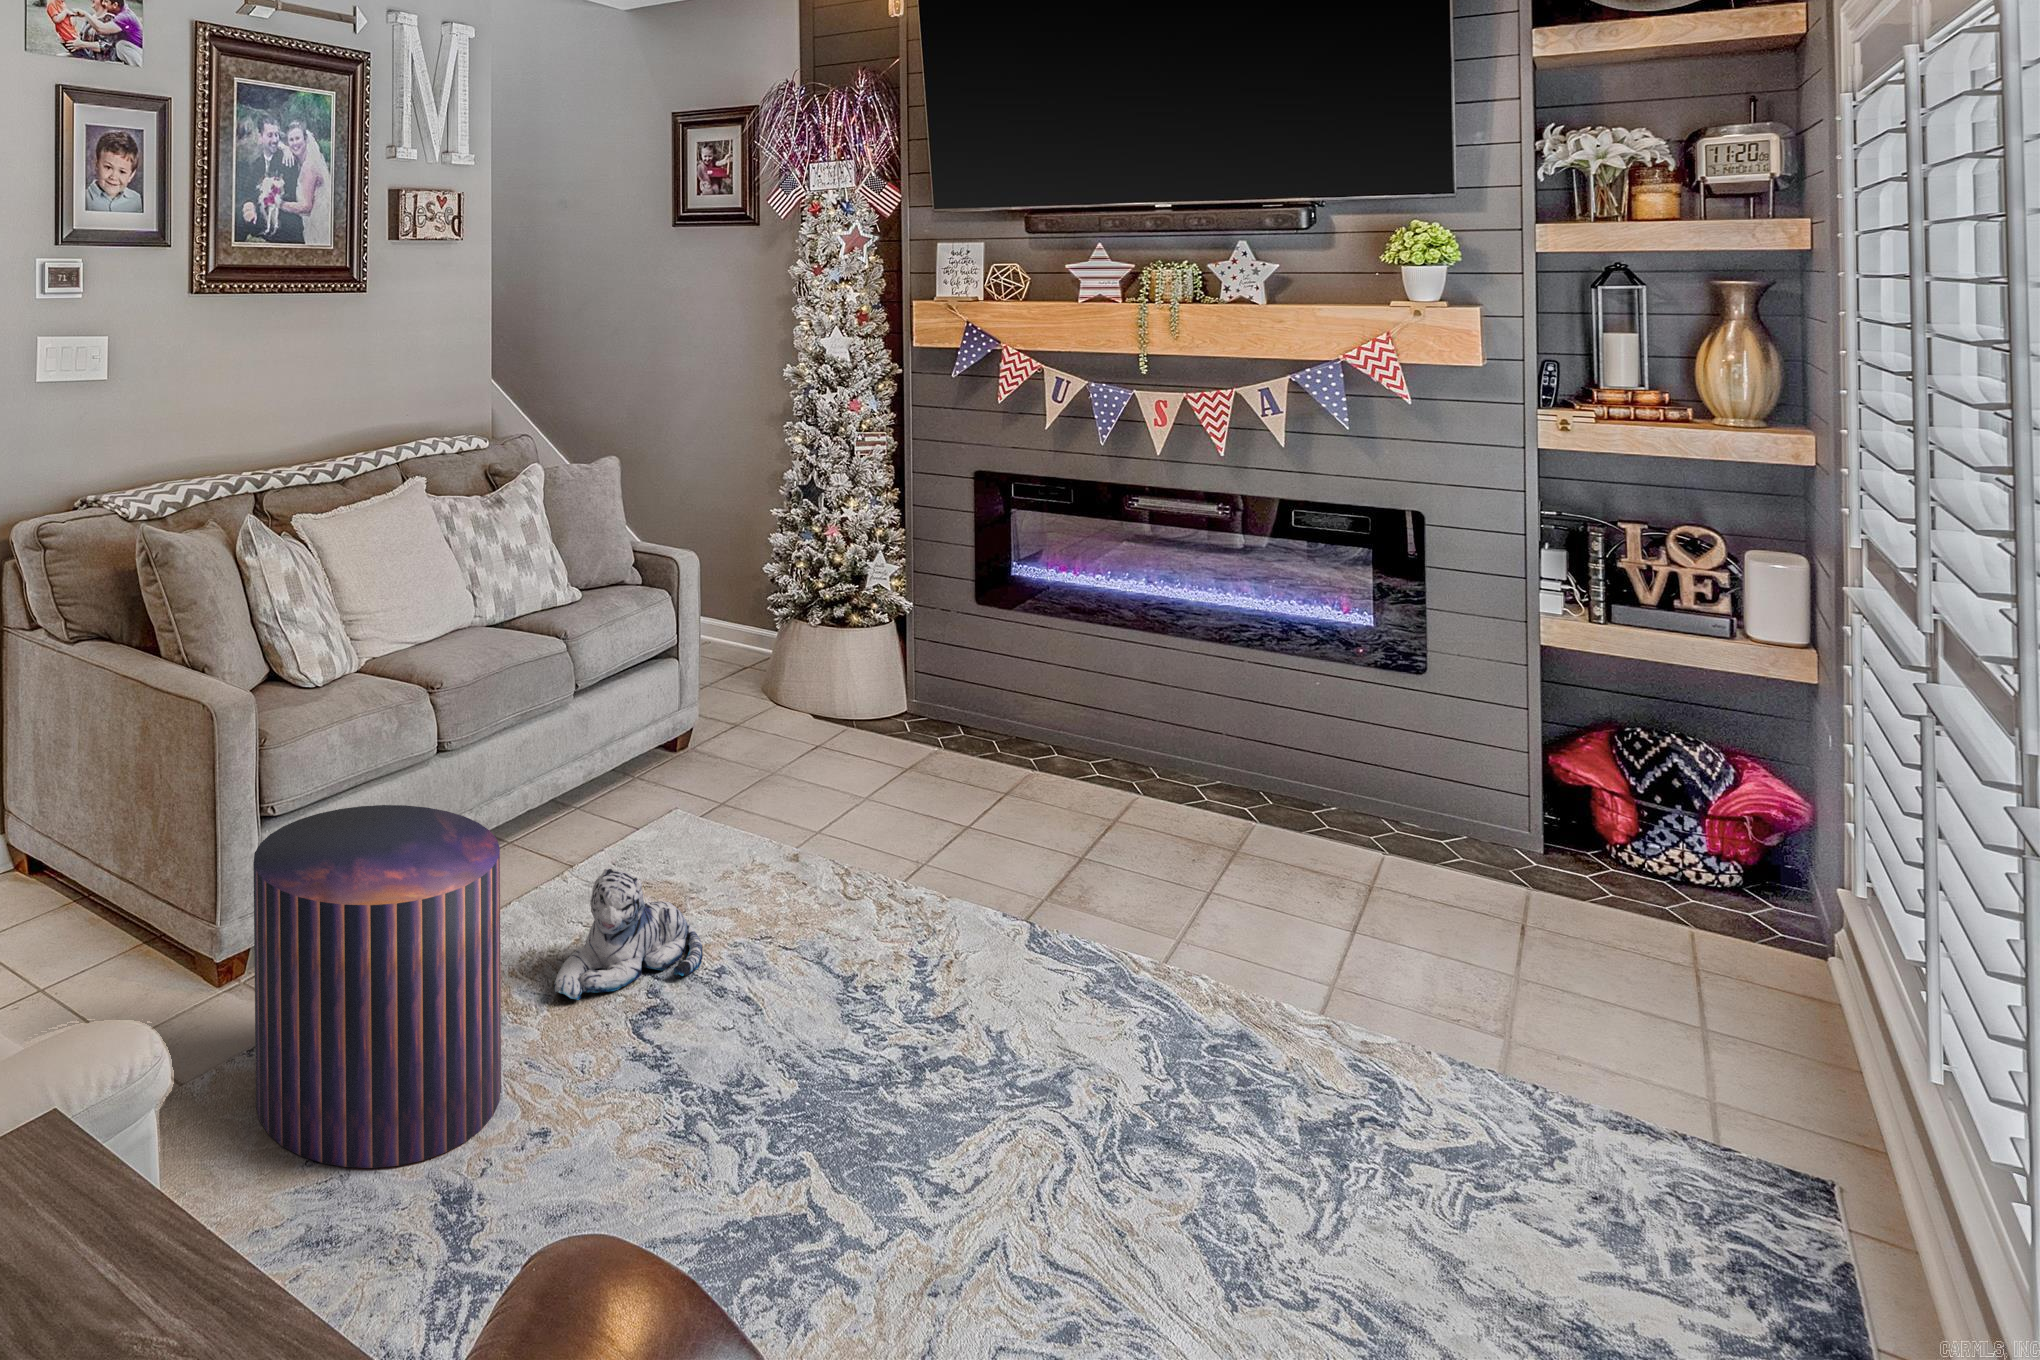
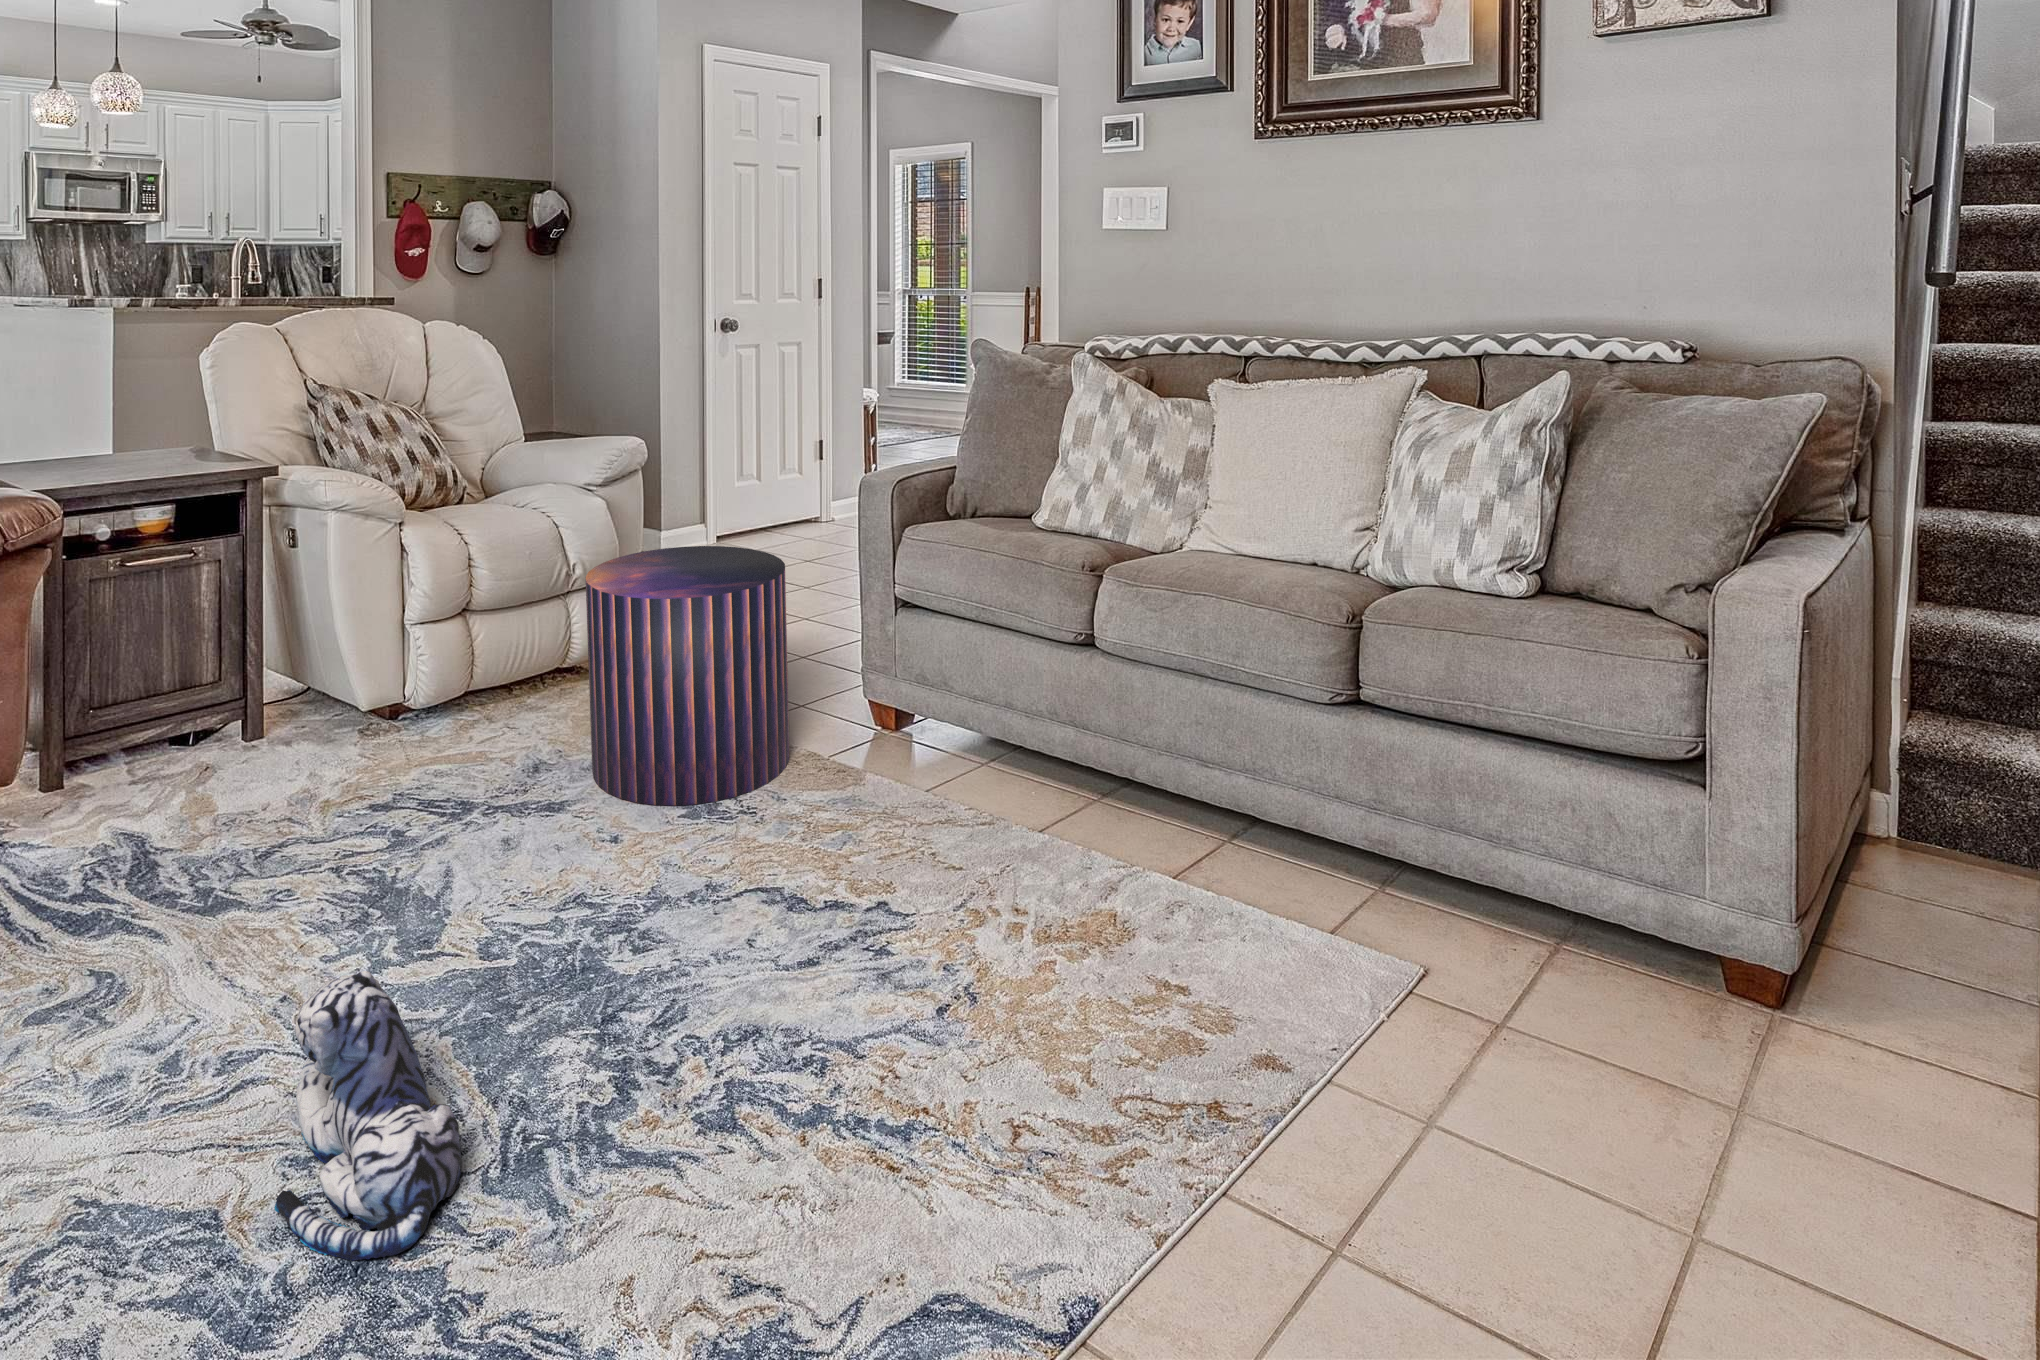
plush toy: present [554,868,703,1000] -> present [274,971,461,1261]

